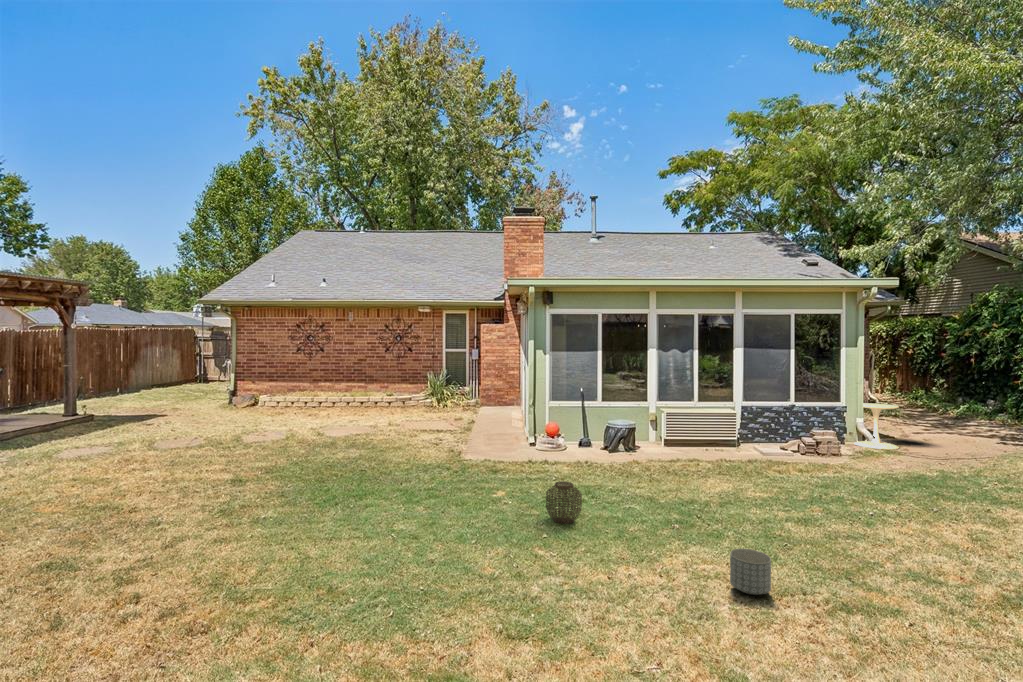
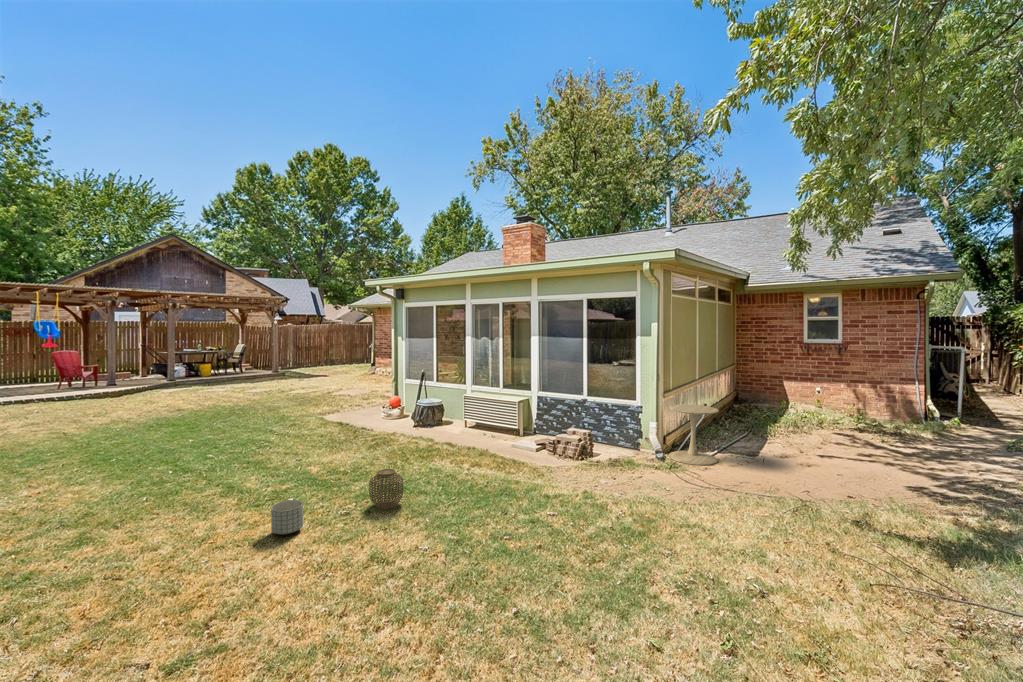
woven basket: present [546,481,582,524] -> present [369,469,404,509]
planter: present [730,549,771,595] -> present [271,500,303,535]

